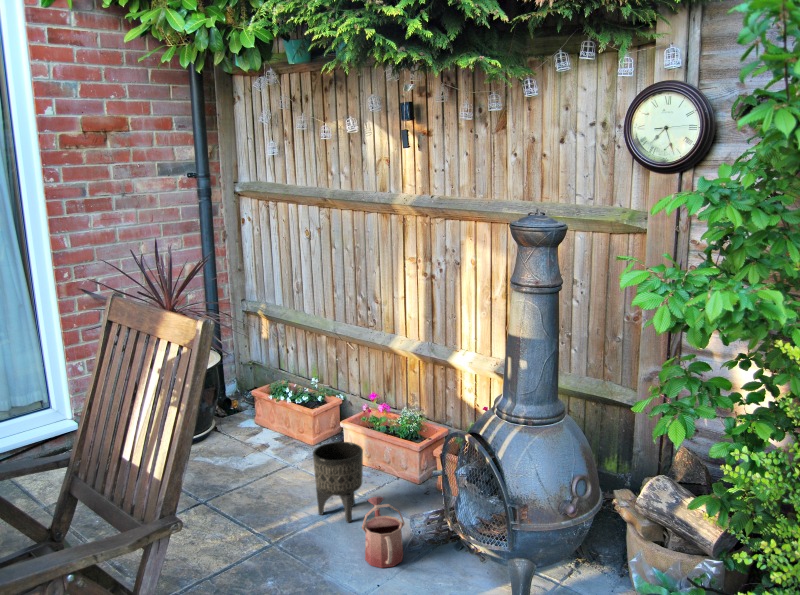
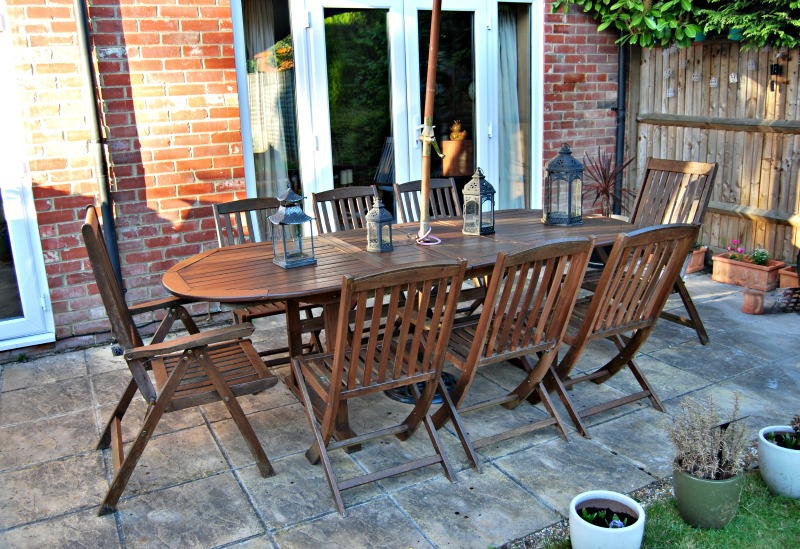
planter: present [313,442,363,522] -> none [707,258,737,300]

